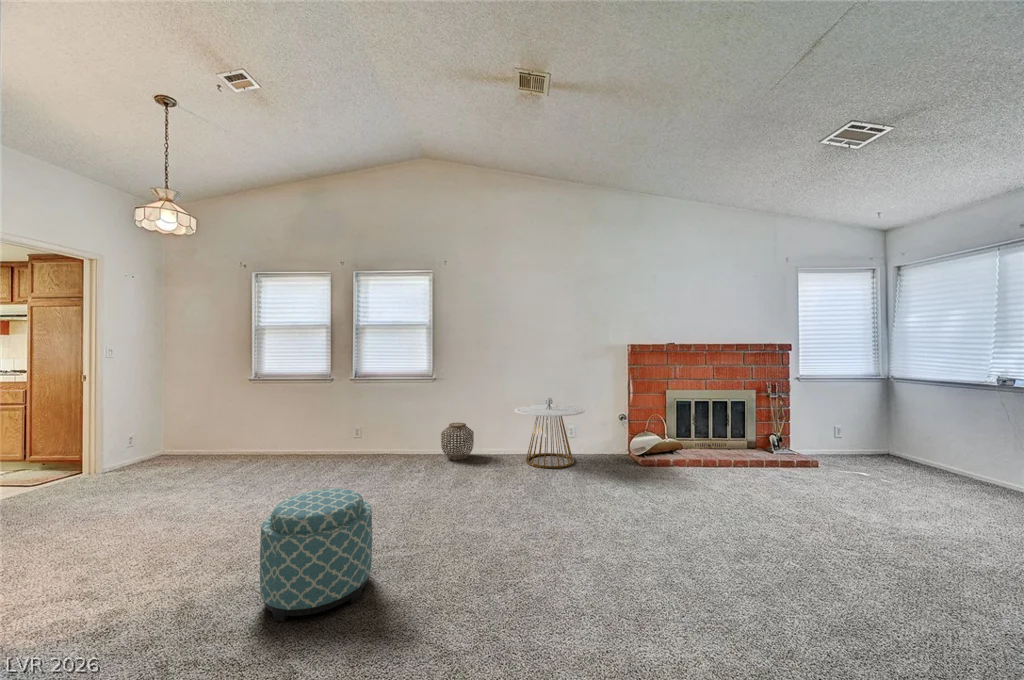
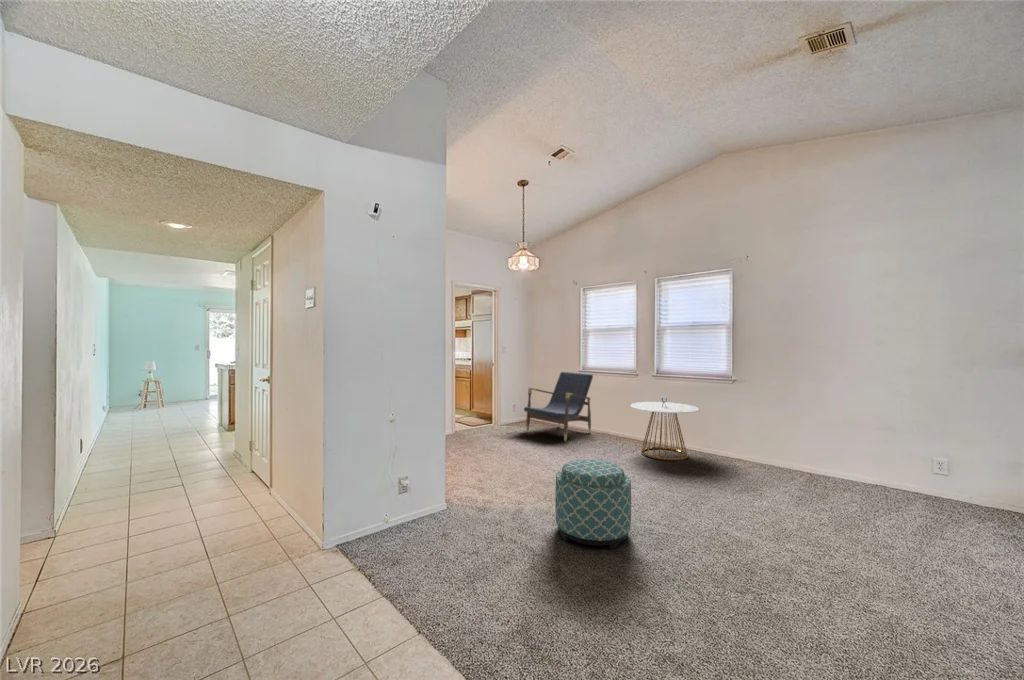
lounge chair: none [156,382,271,475] -> present [524,372,593,441]
side table: present [515,398,585,469] -> present [631,396,699,461]
woven basket: present [441,423,474,460] -> none [740,430,781,471]

